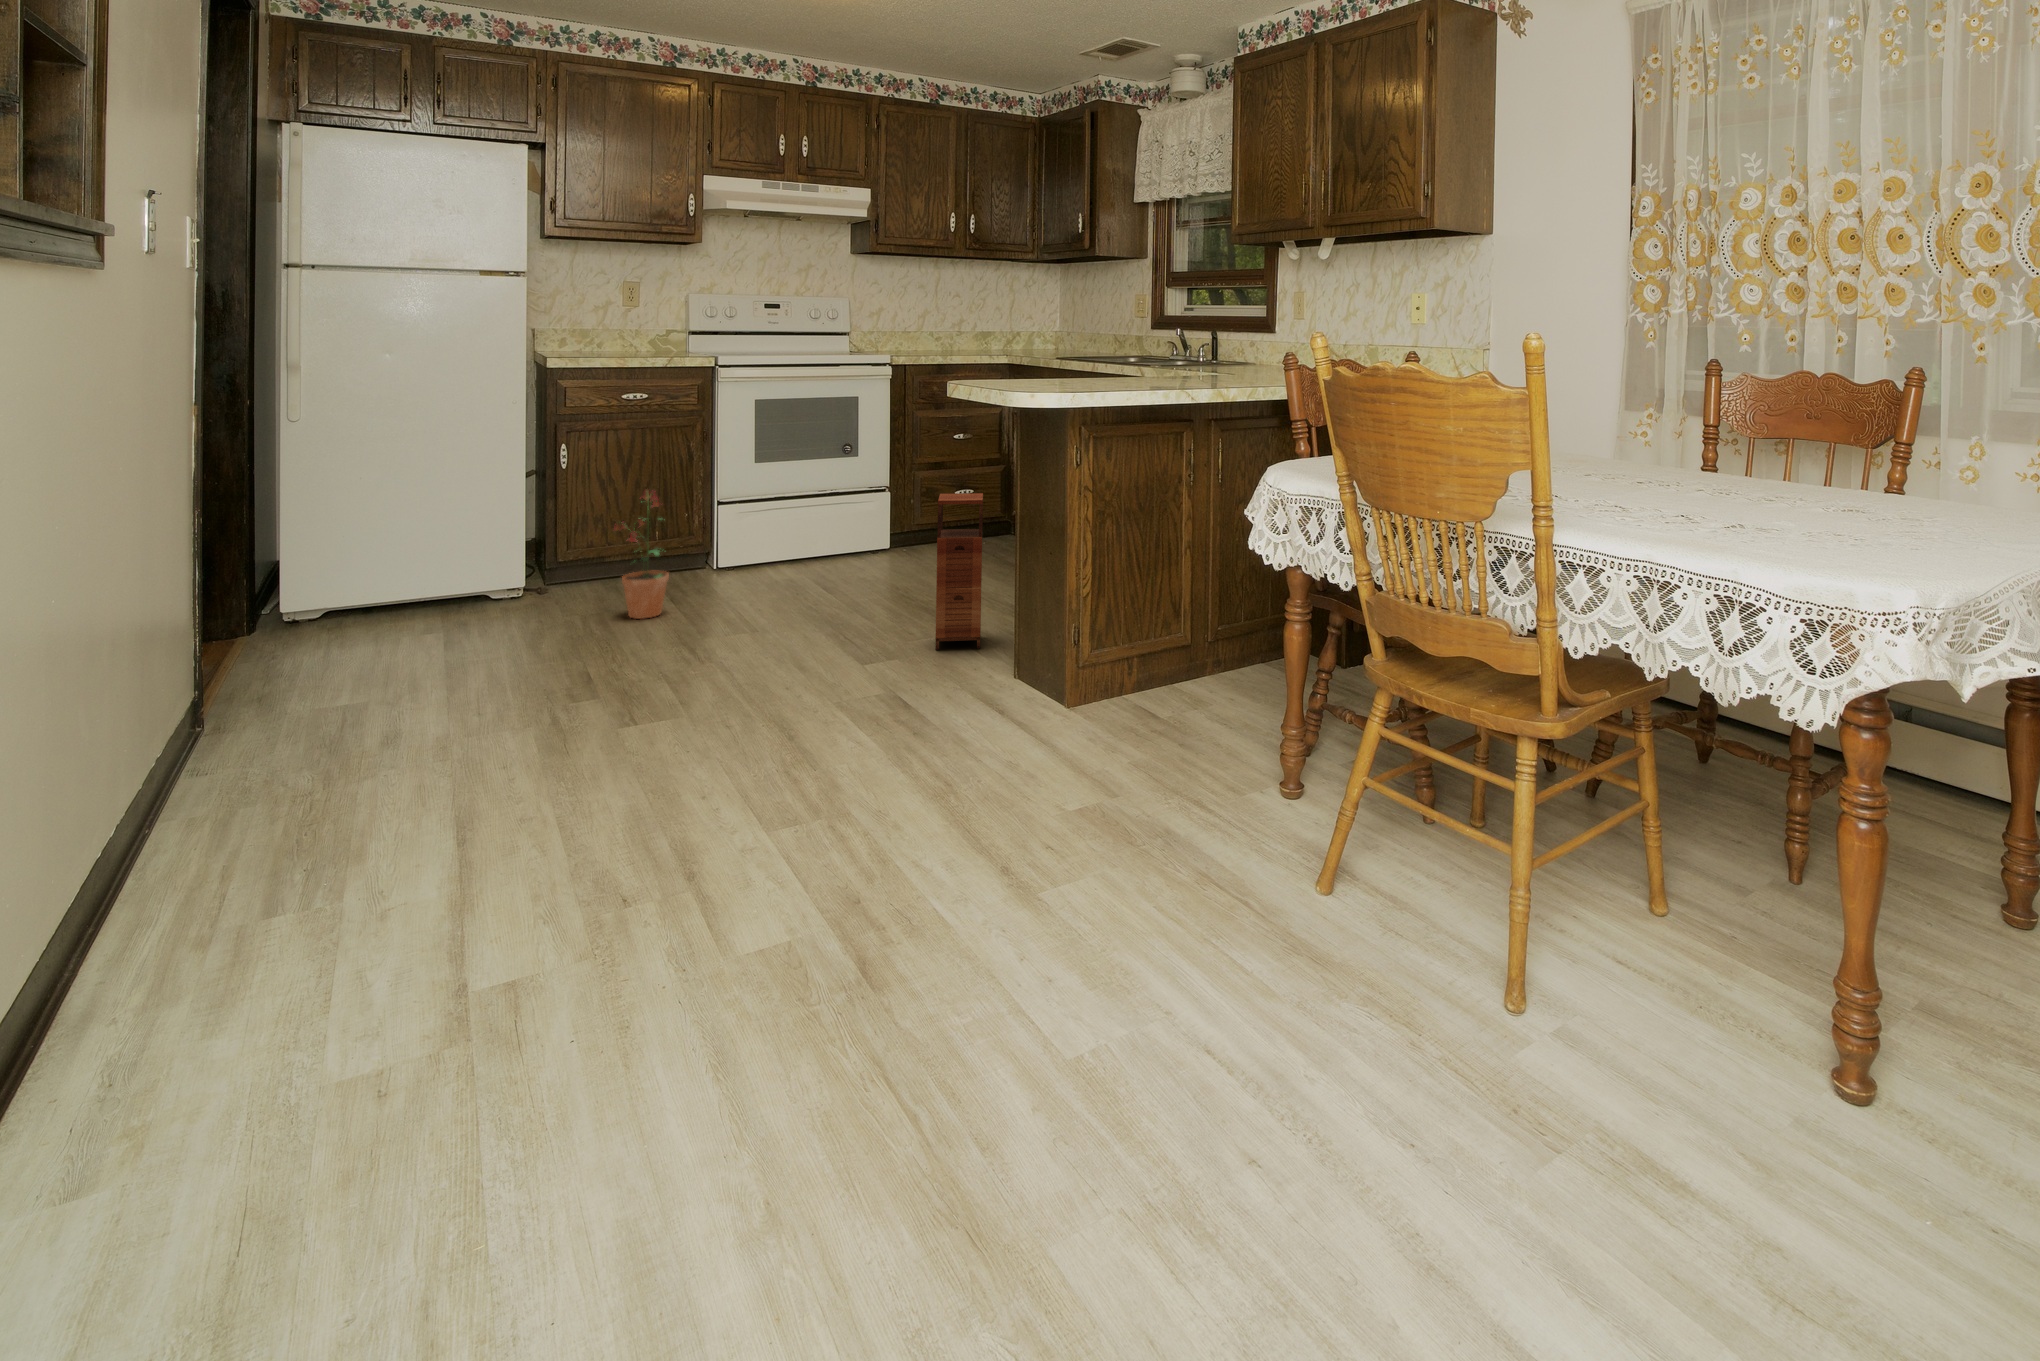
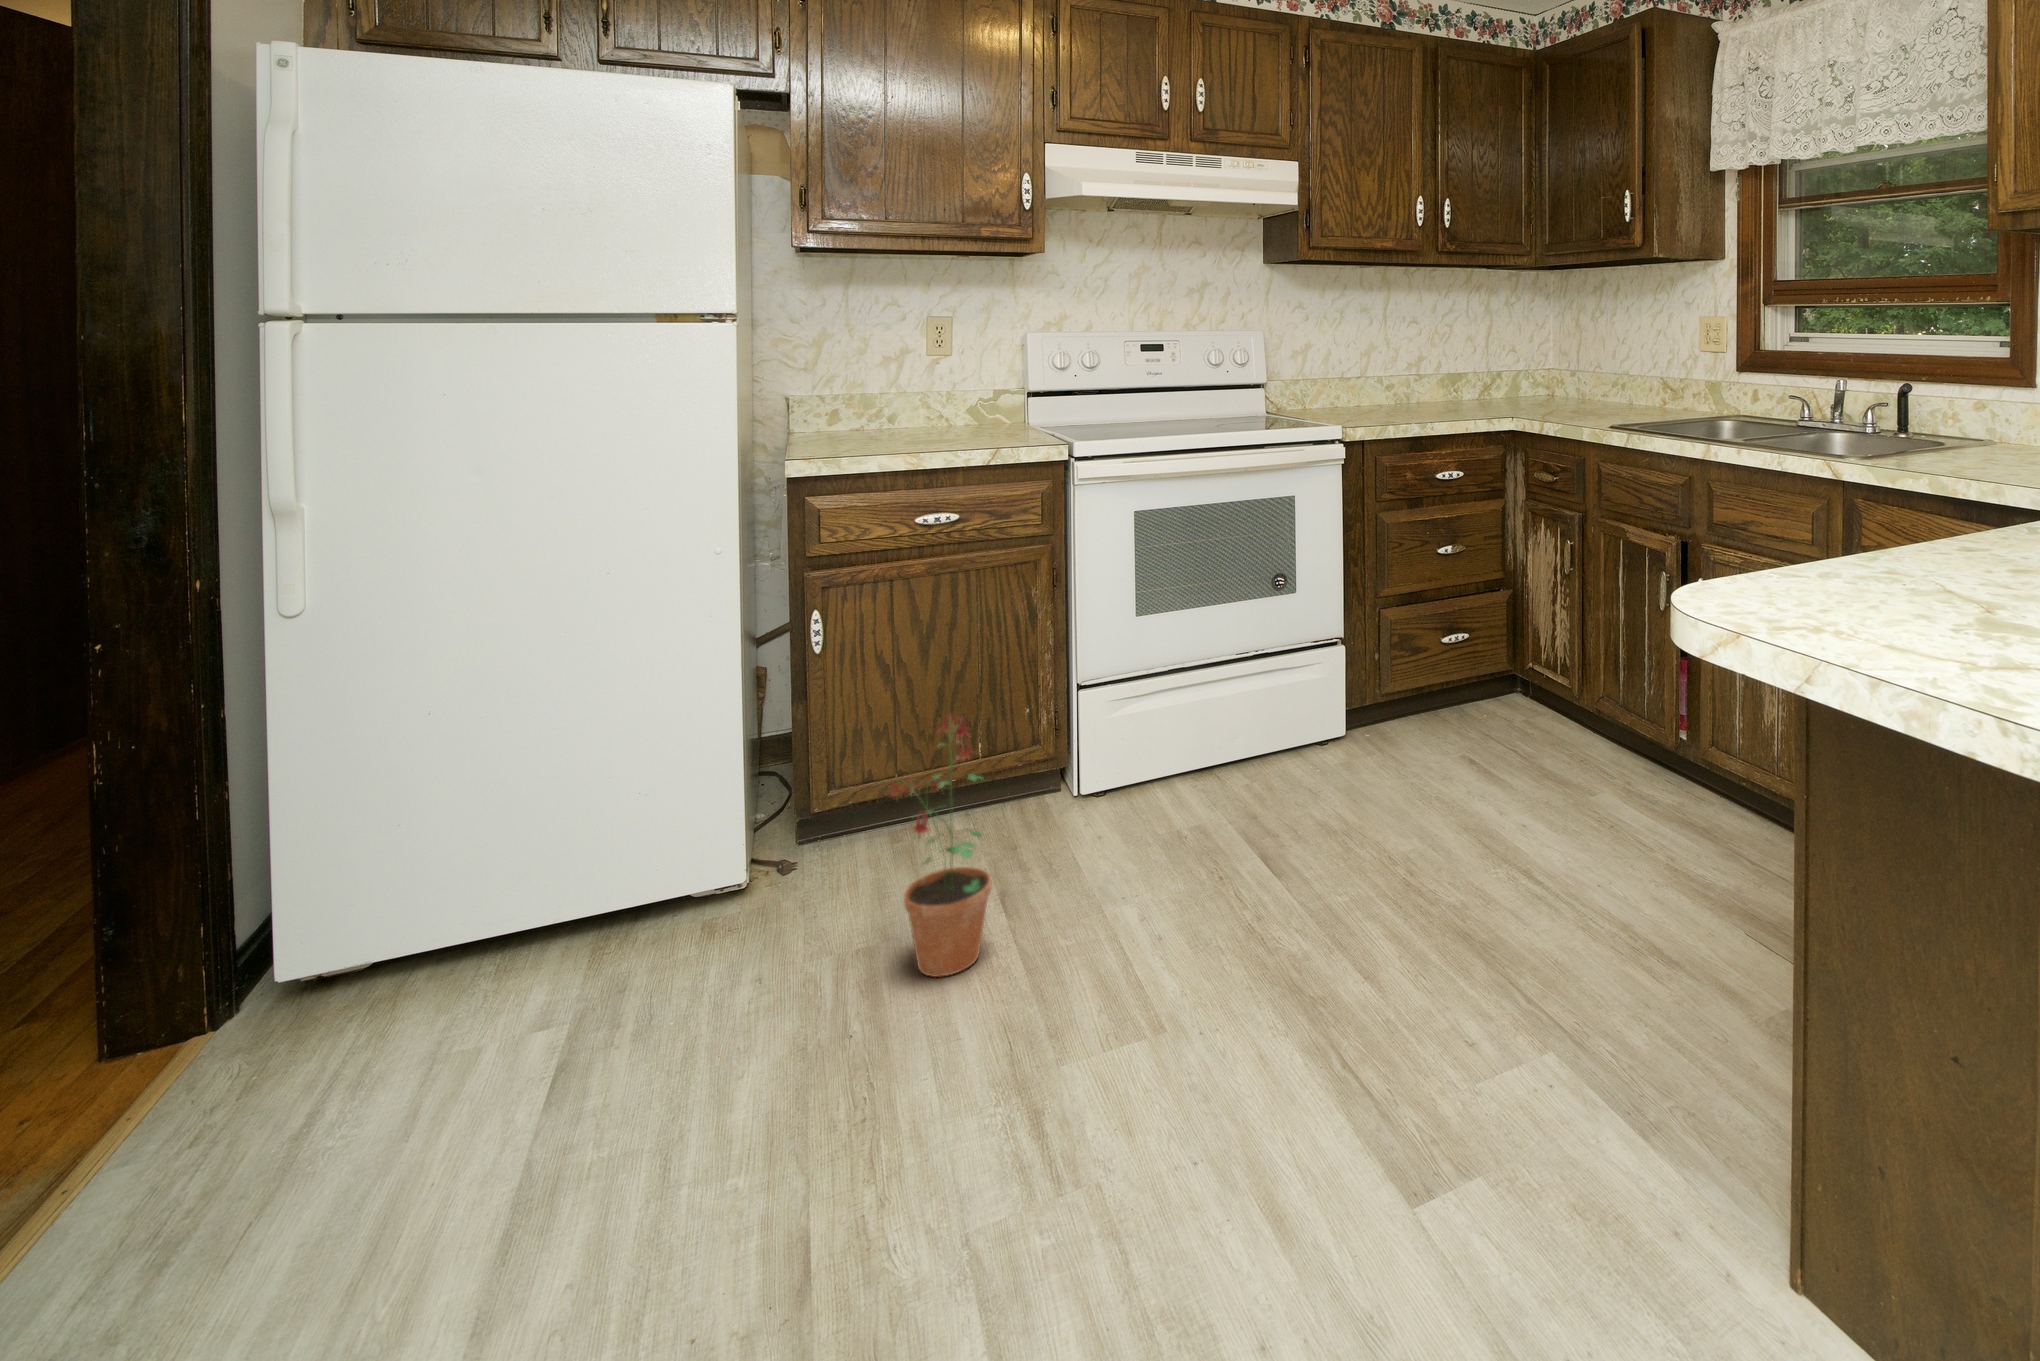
storage cabinet: present [936,493,983,650] -> none [1531,765,1645,1136]

